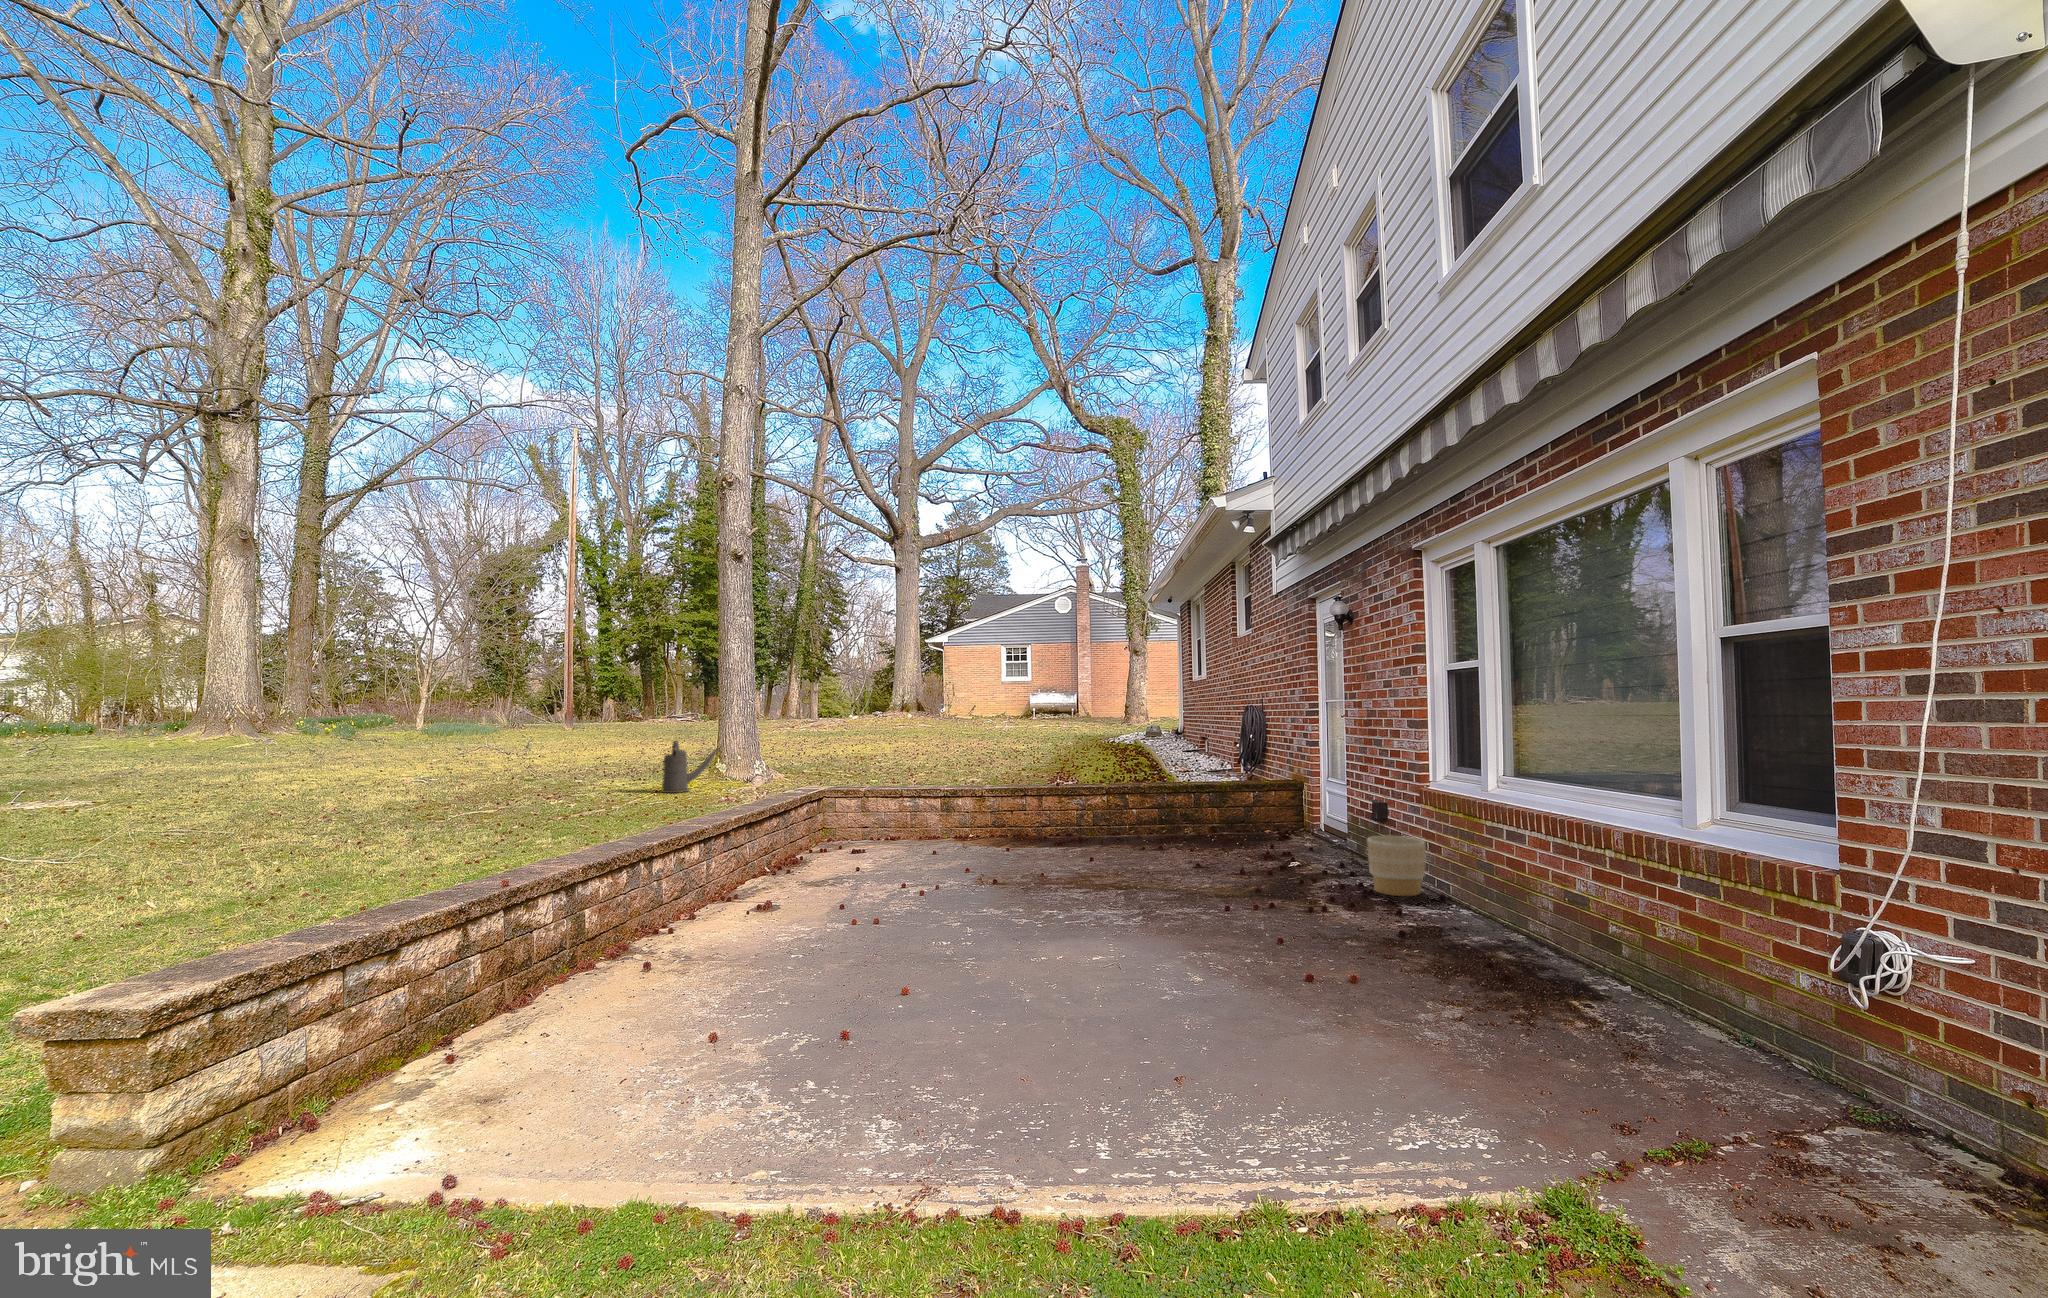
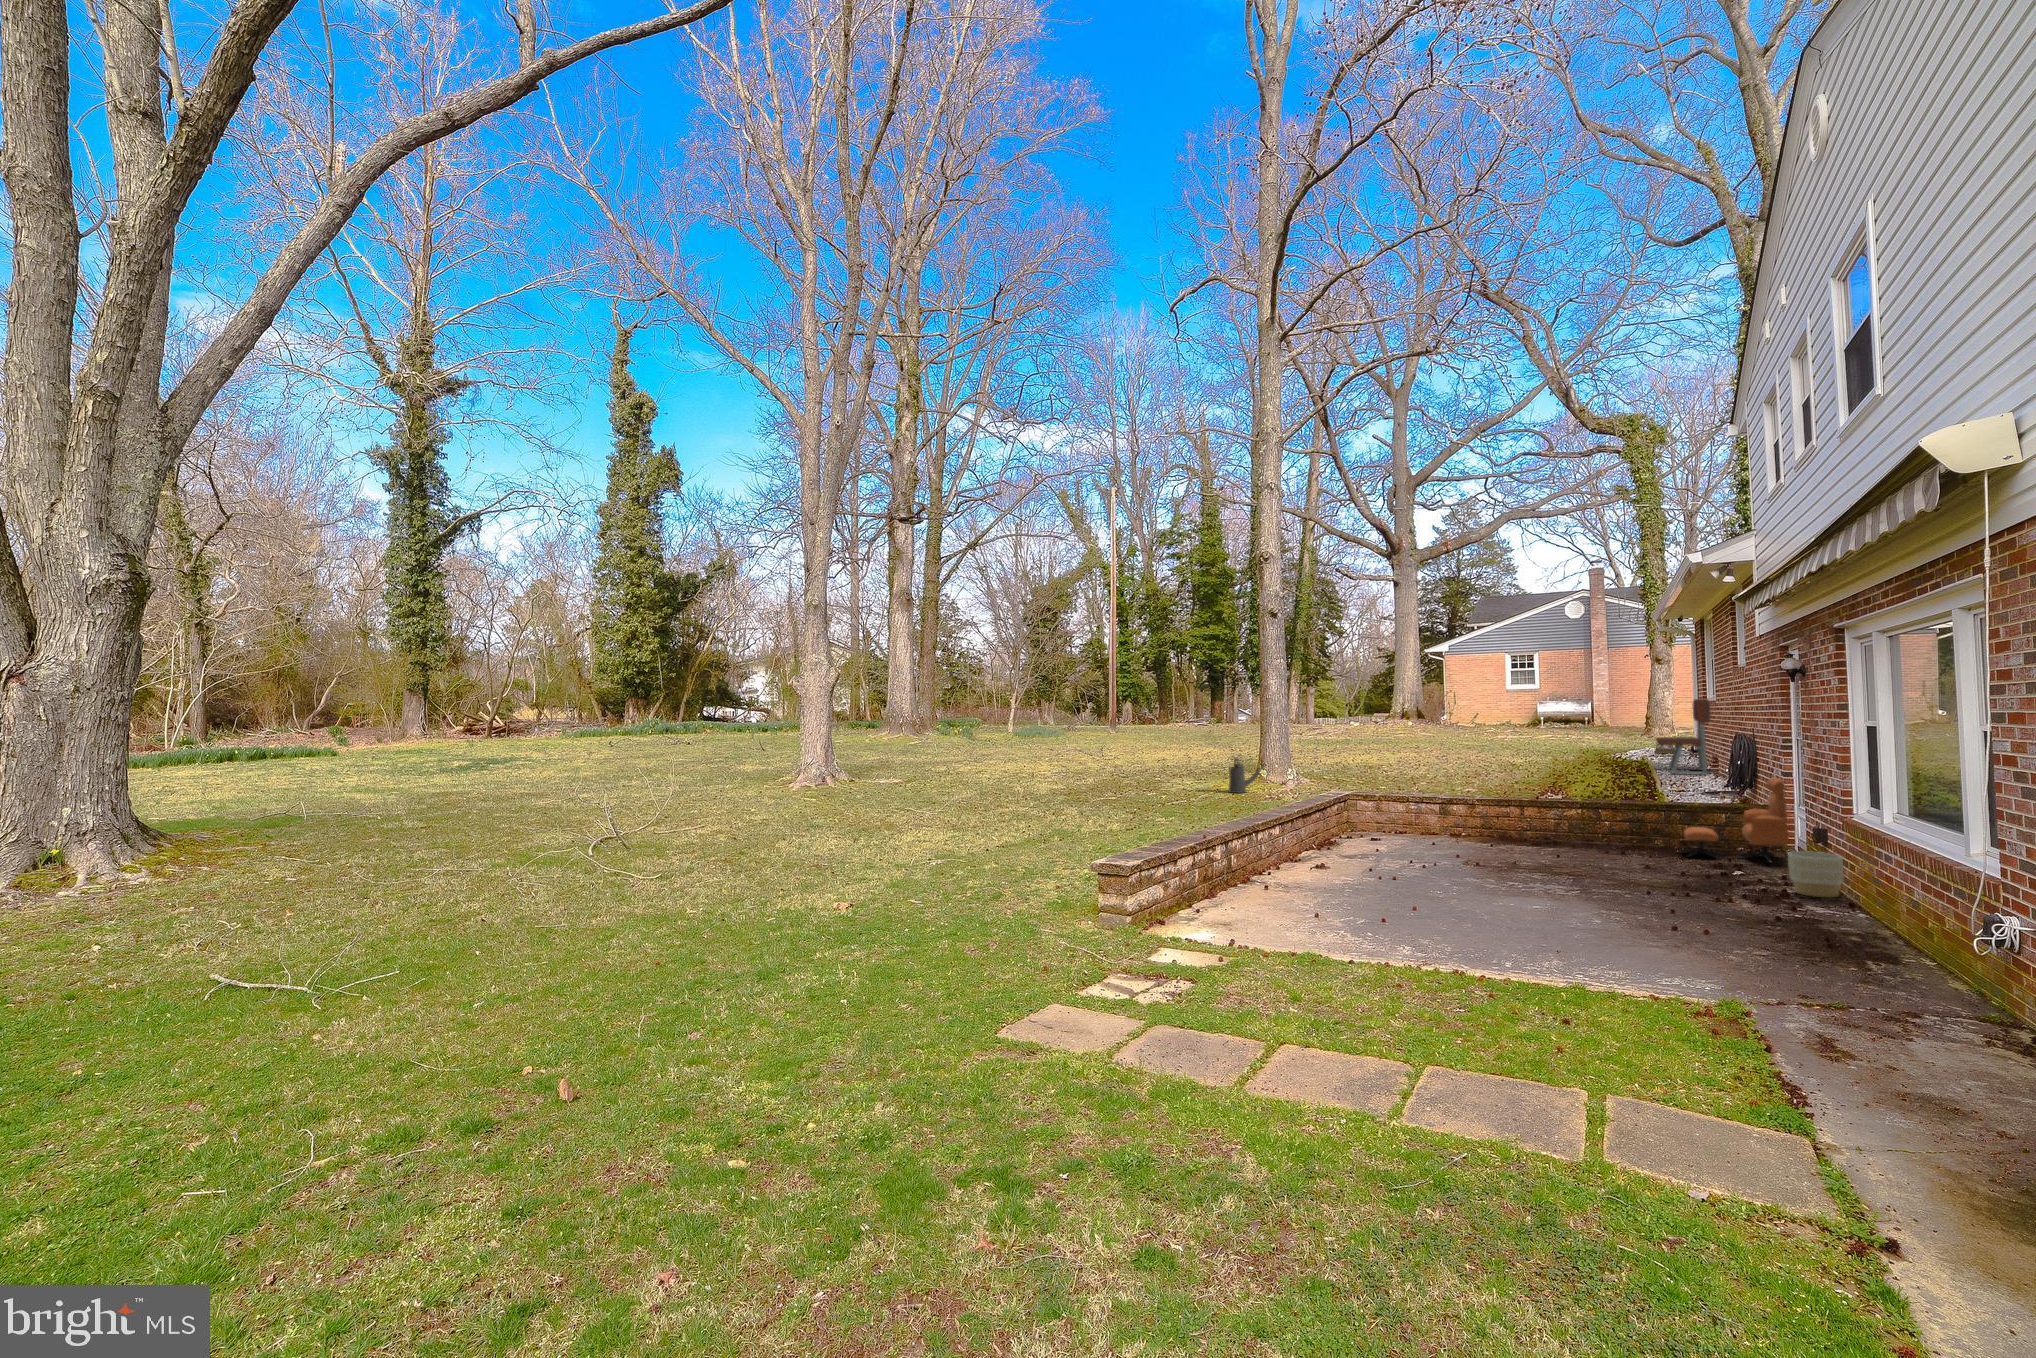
bench: none [1150,677,1199,755] -> present [1656,699,1711,775]
lounge chair: none [1214,747,1334,851] -> present [1678,777,1789,863]

